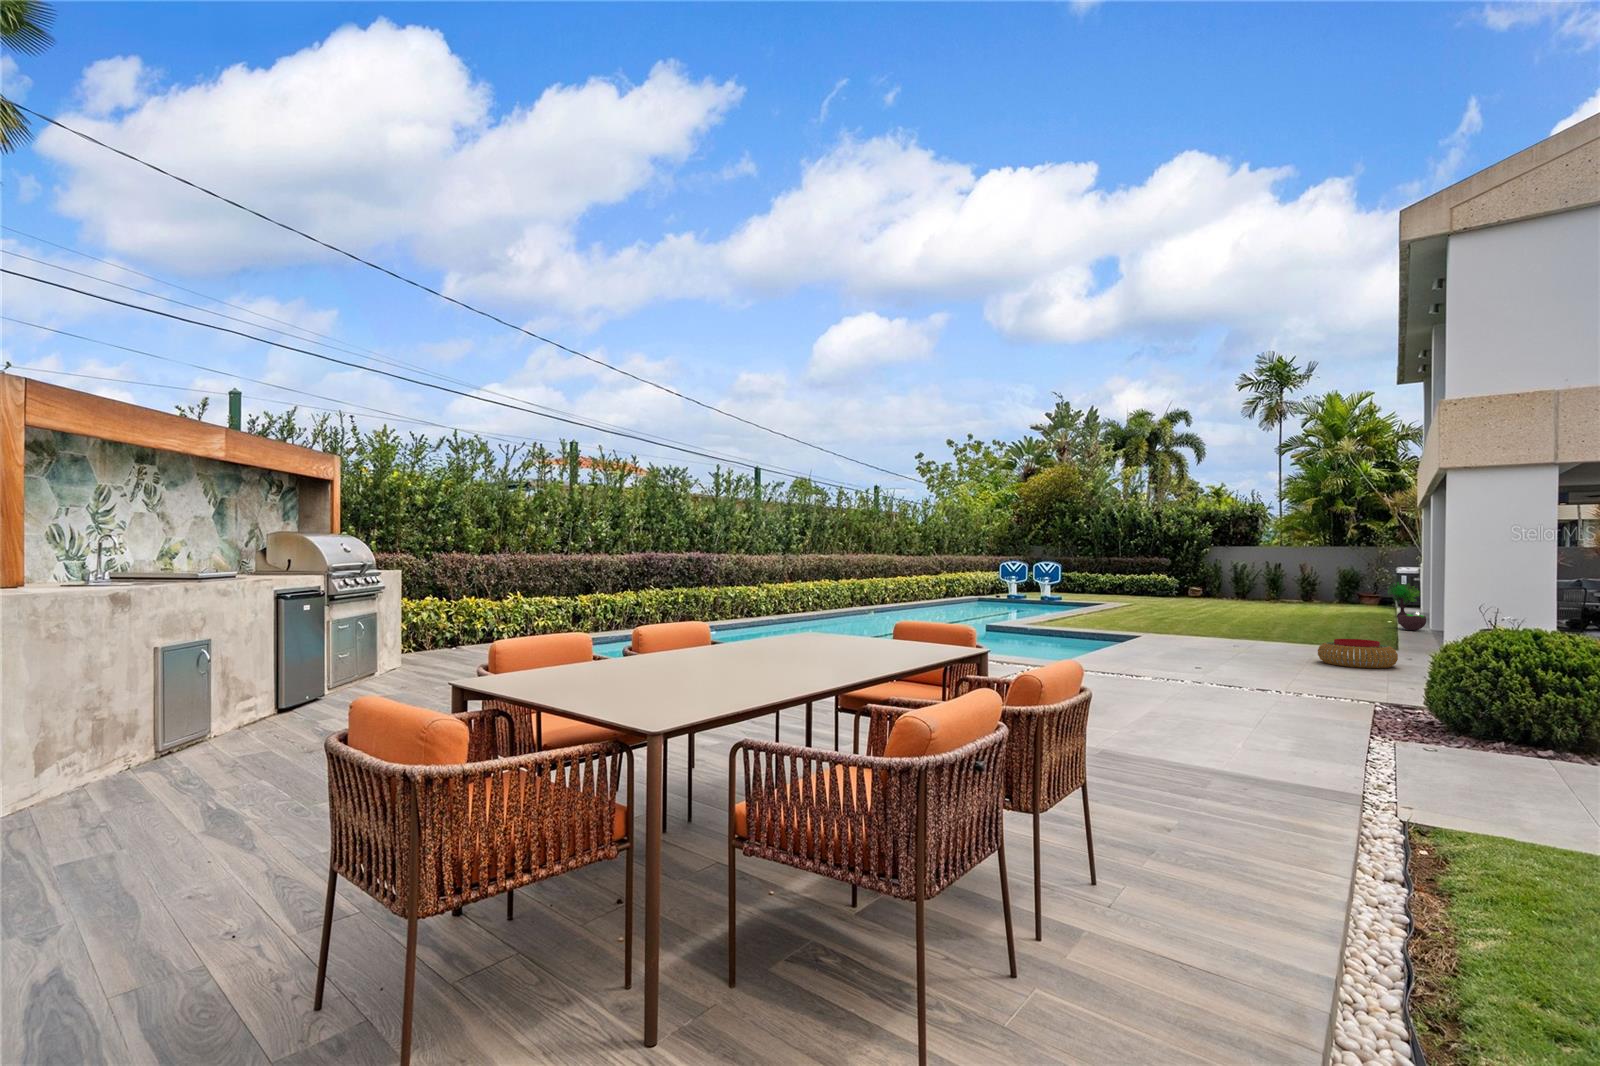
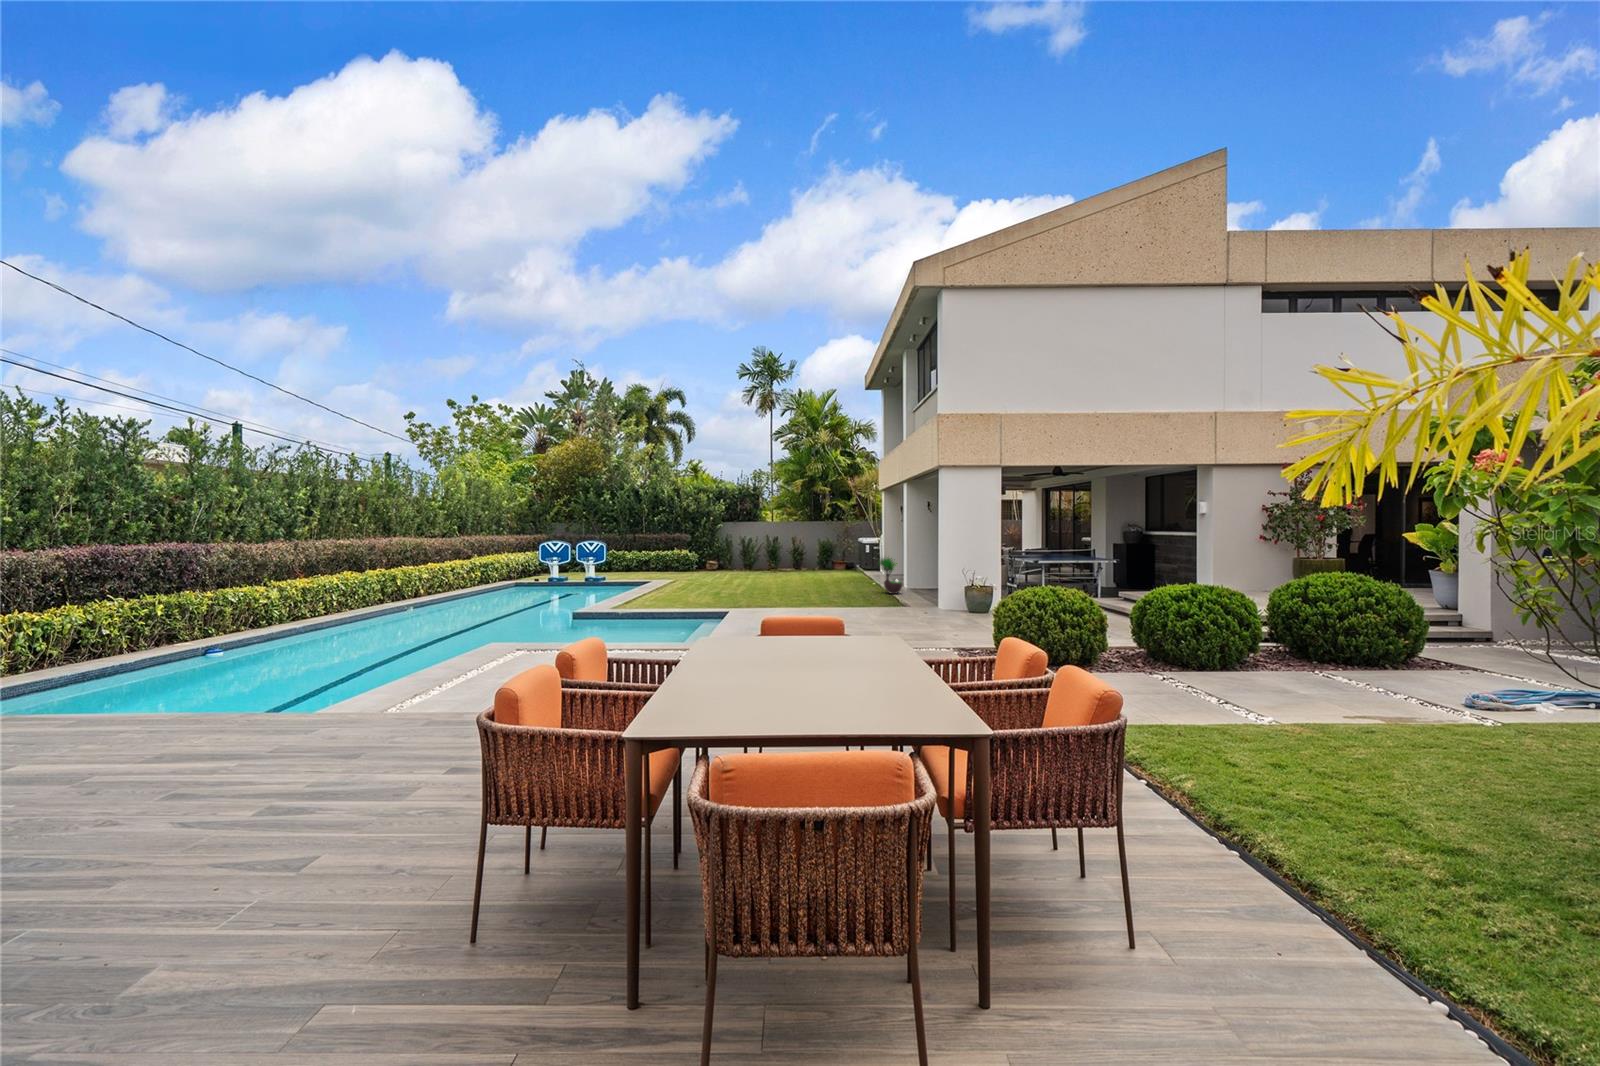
pouf: present [1318,639,1398,668] -> none [867,608,919,630]

